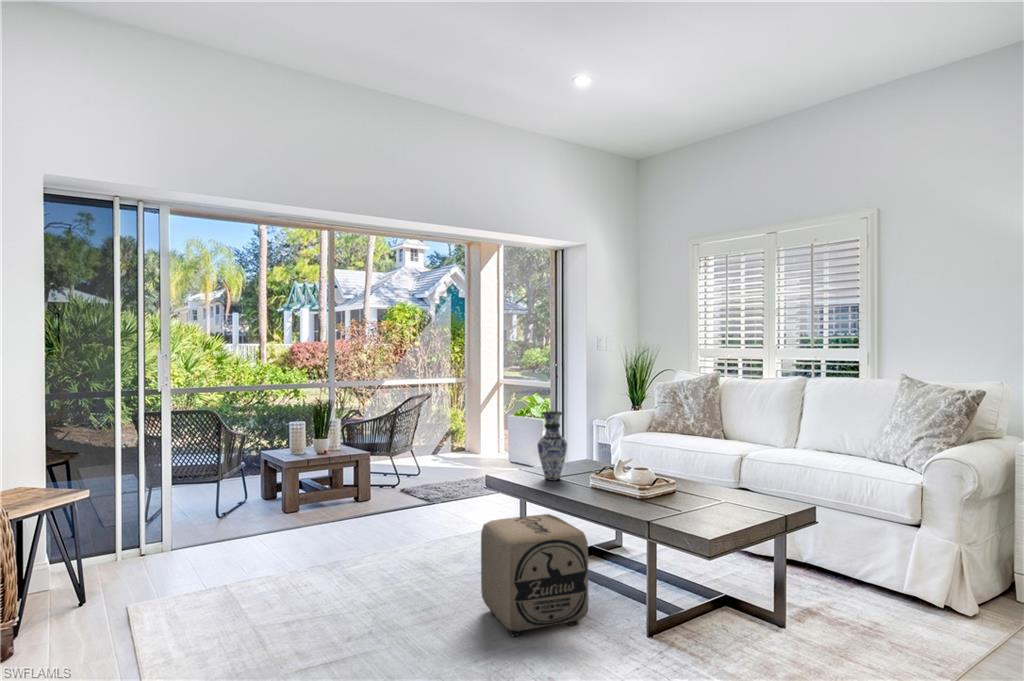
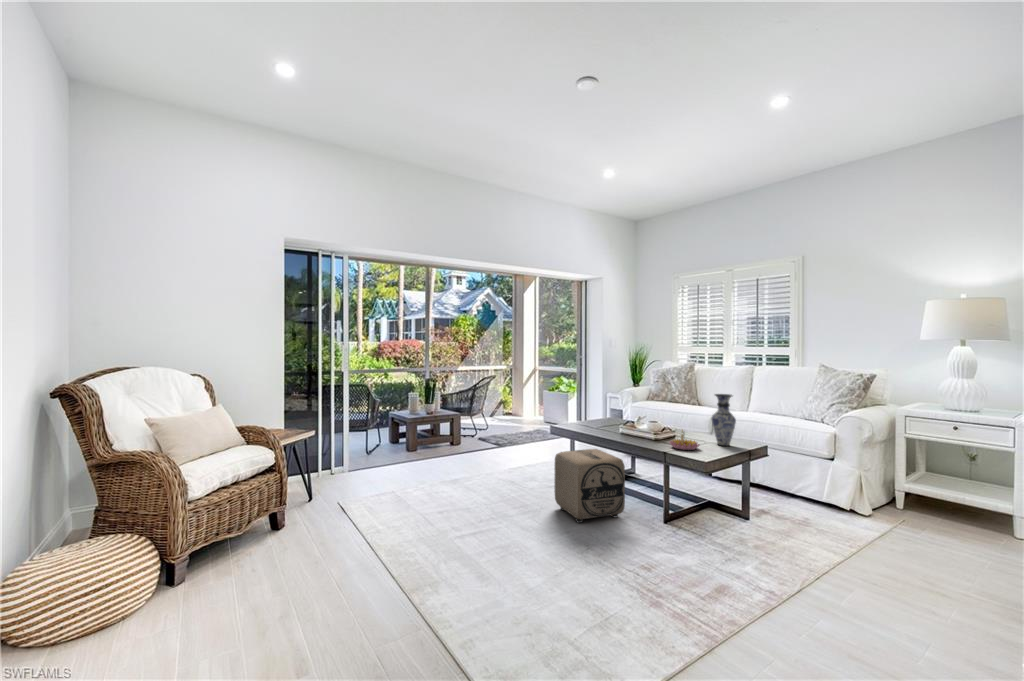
vase: present [538,411,567,481] -> present [711,394,736,446]
candle holder: none [658,482,707,517] -> present [669,430,700,450]

